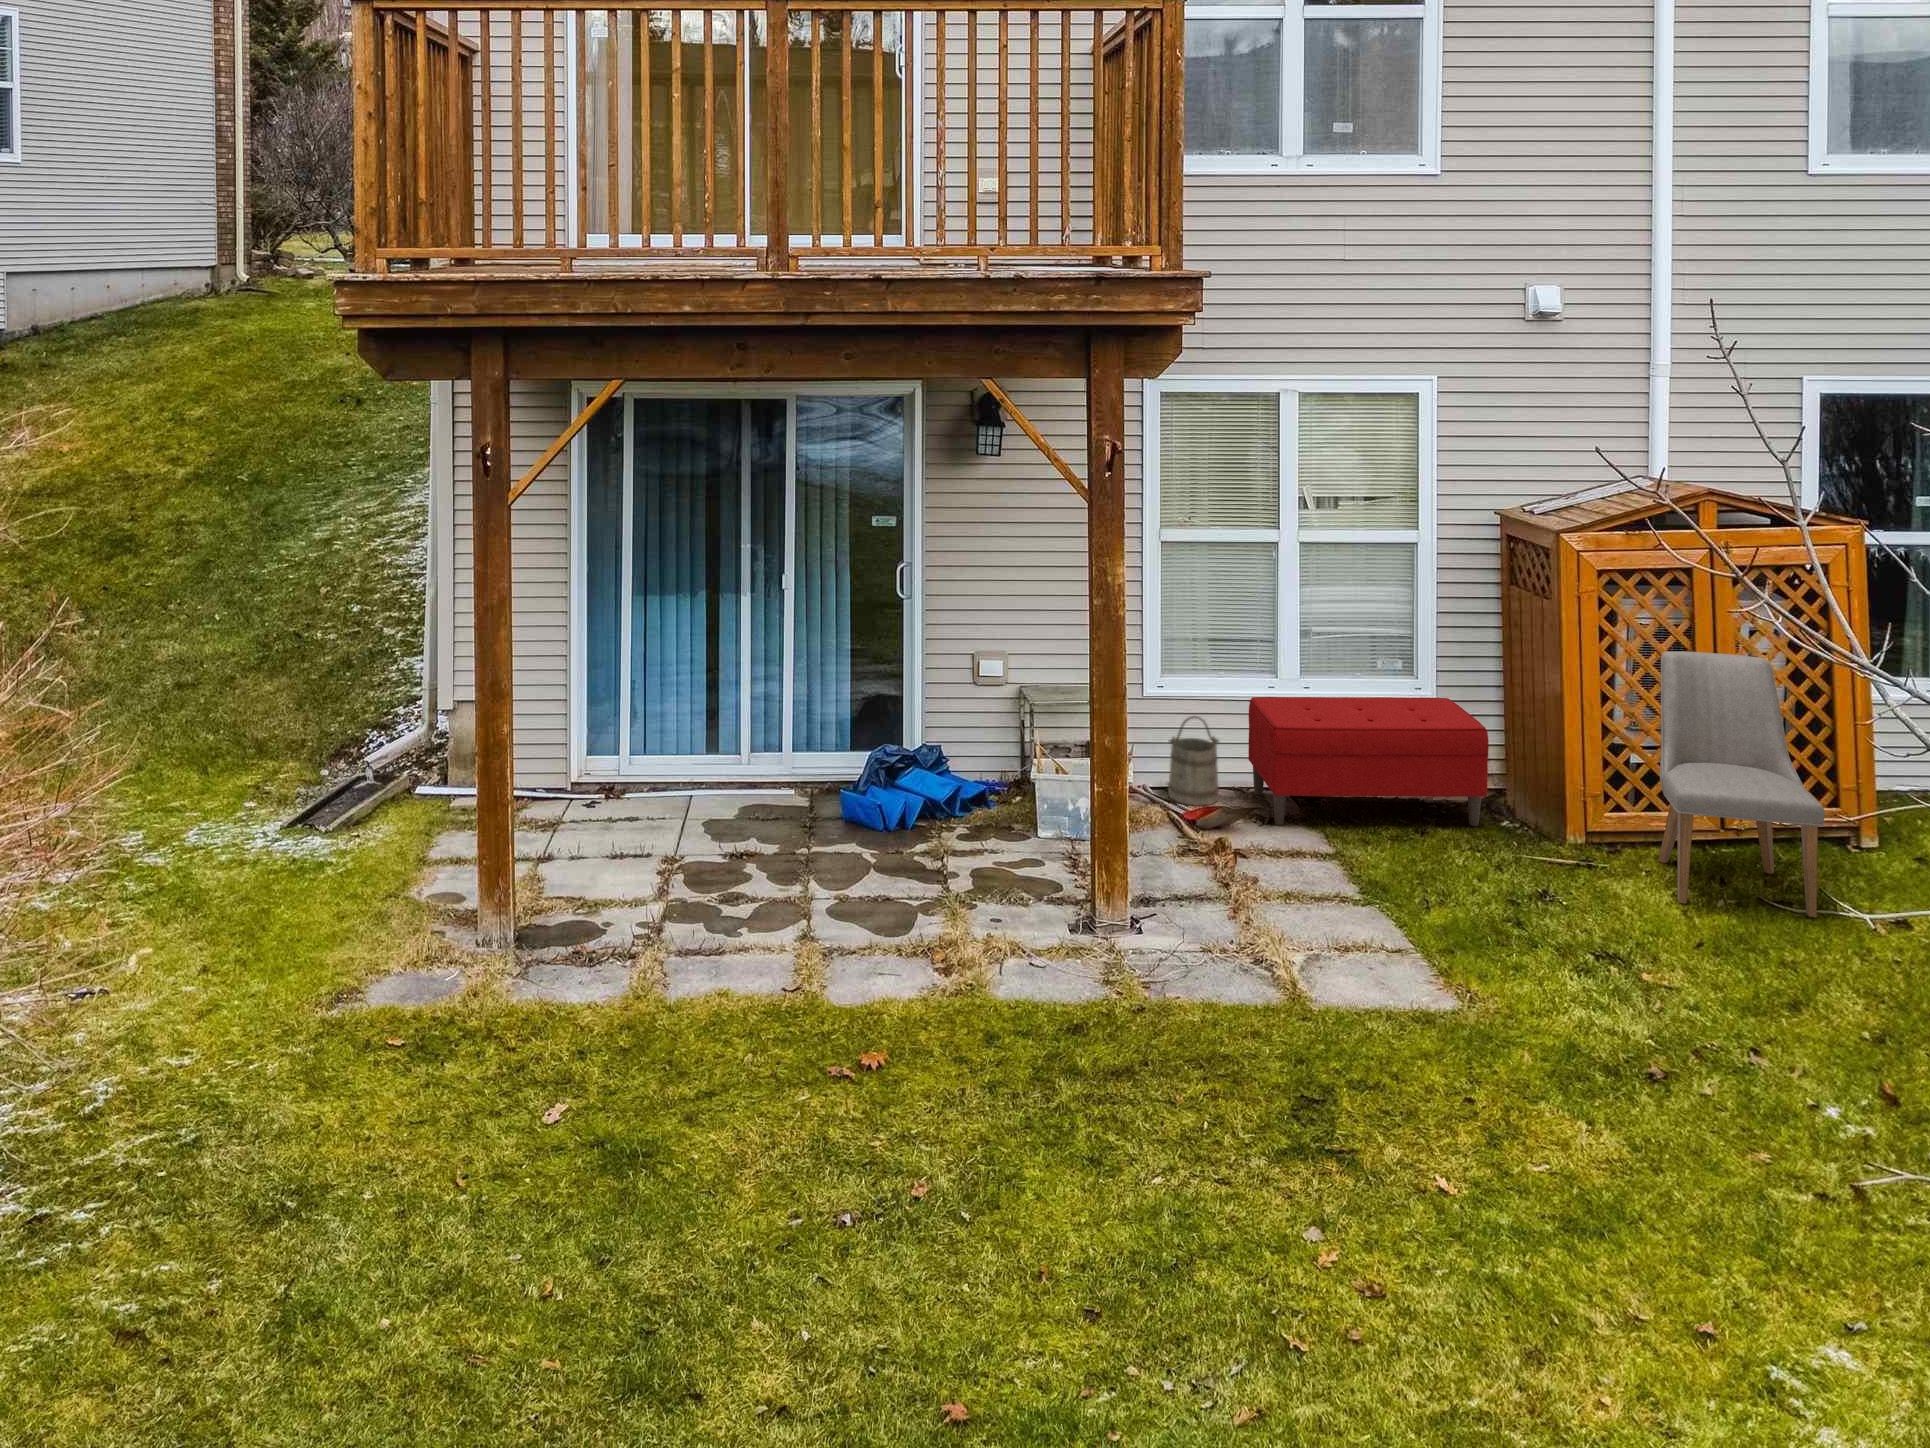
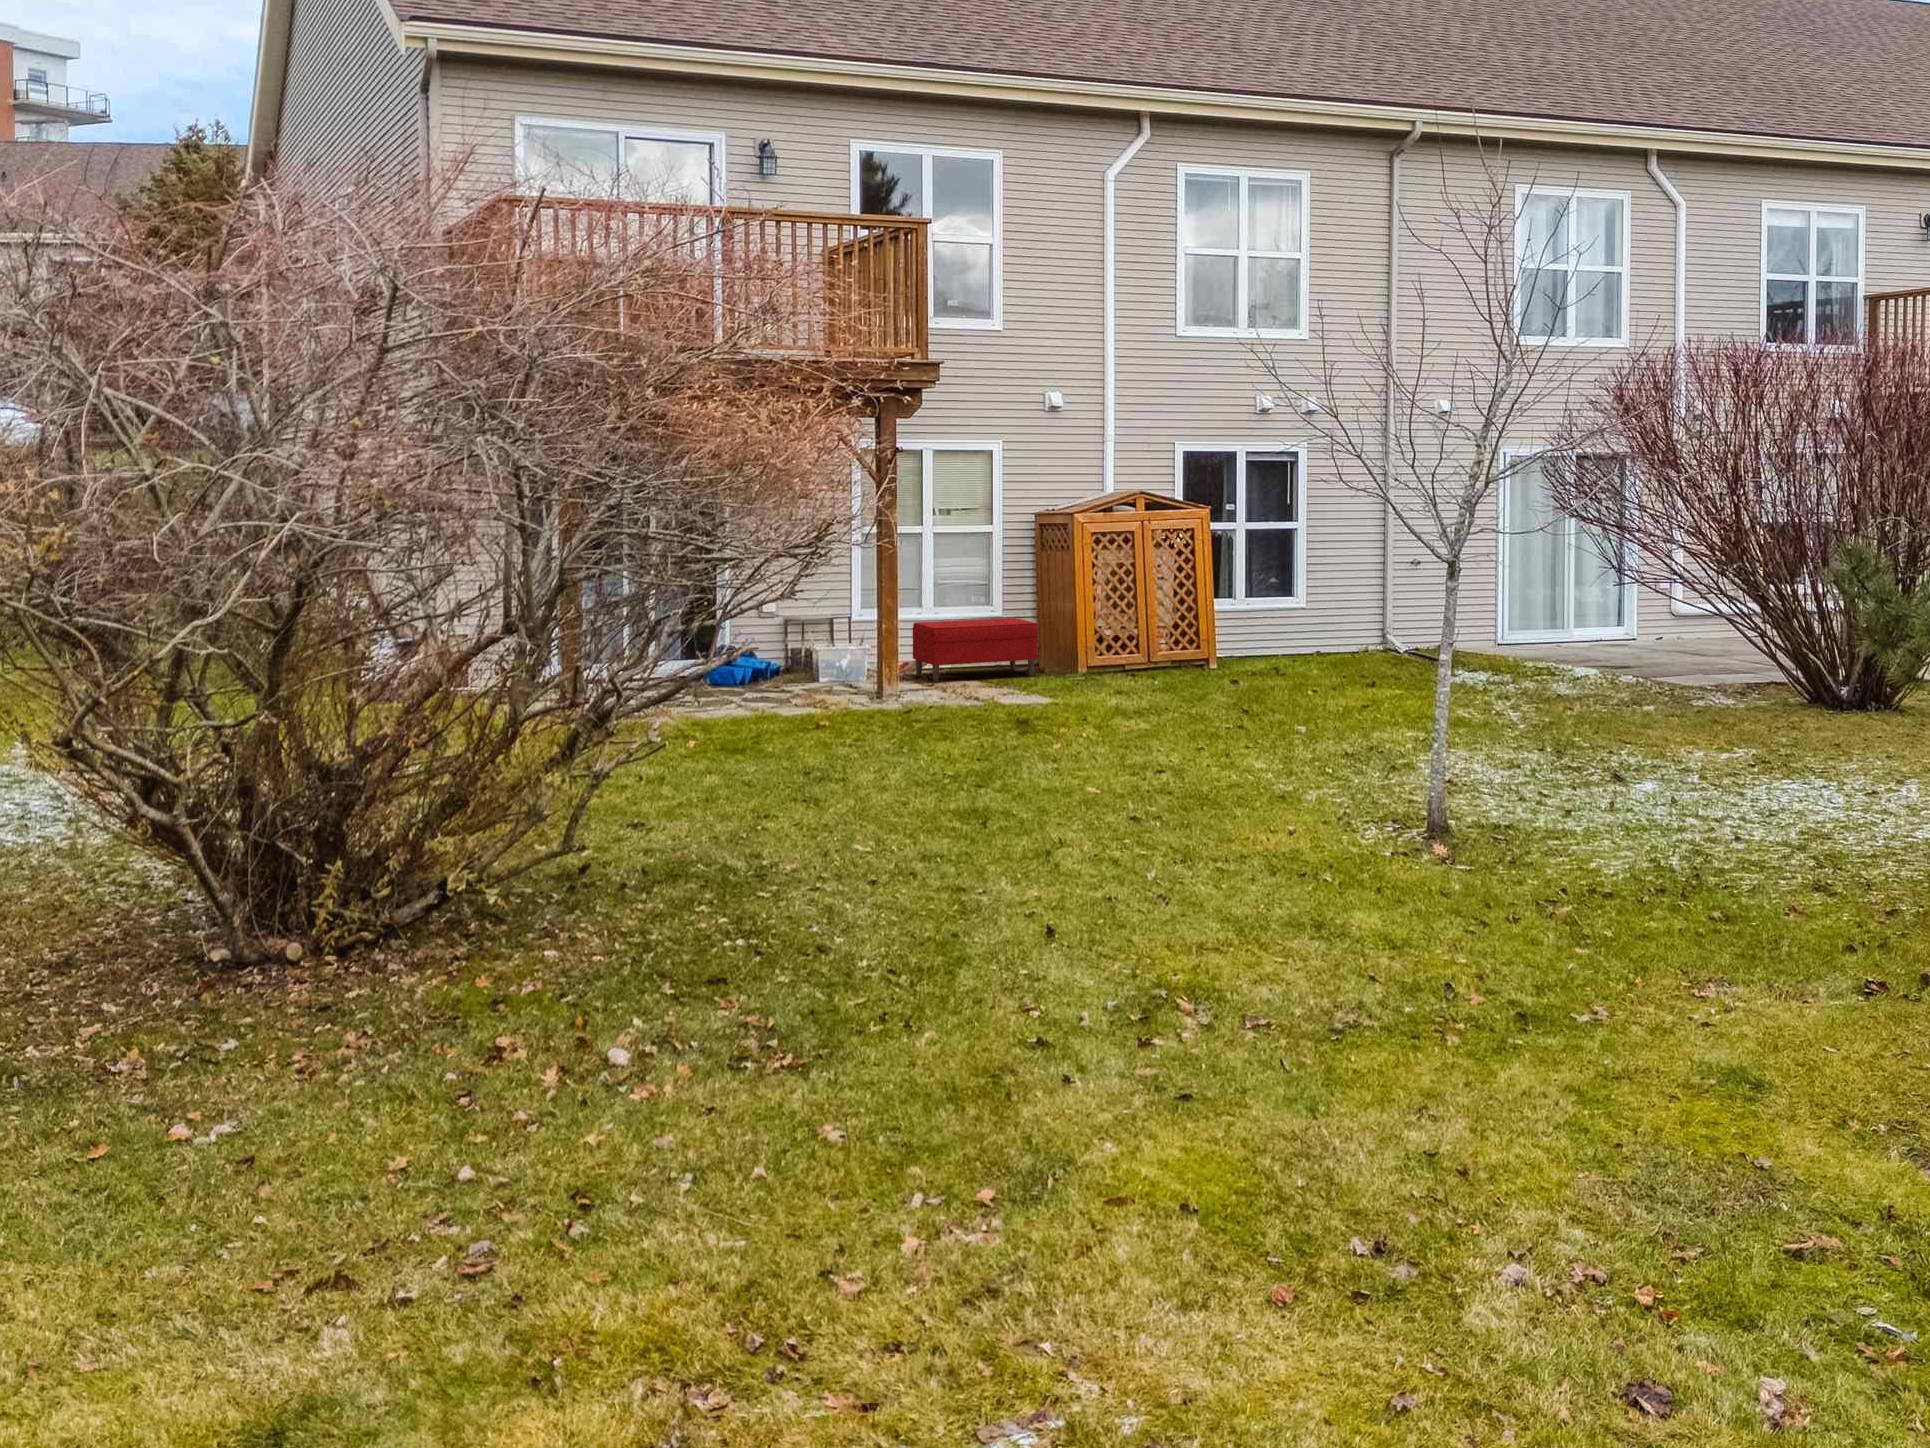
chair: present [1658,651,1825,918] -> none [1118,573,1187,685]
bucket: present [1168,716,1219,806] -> none [871,633,900,681]

